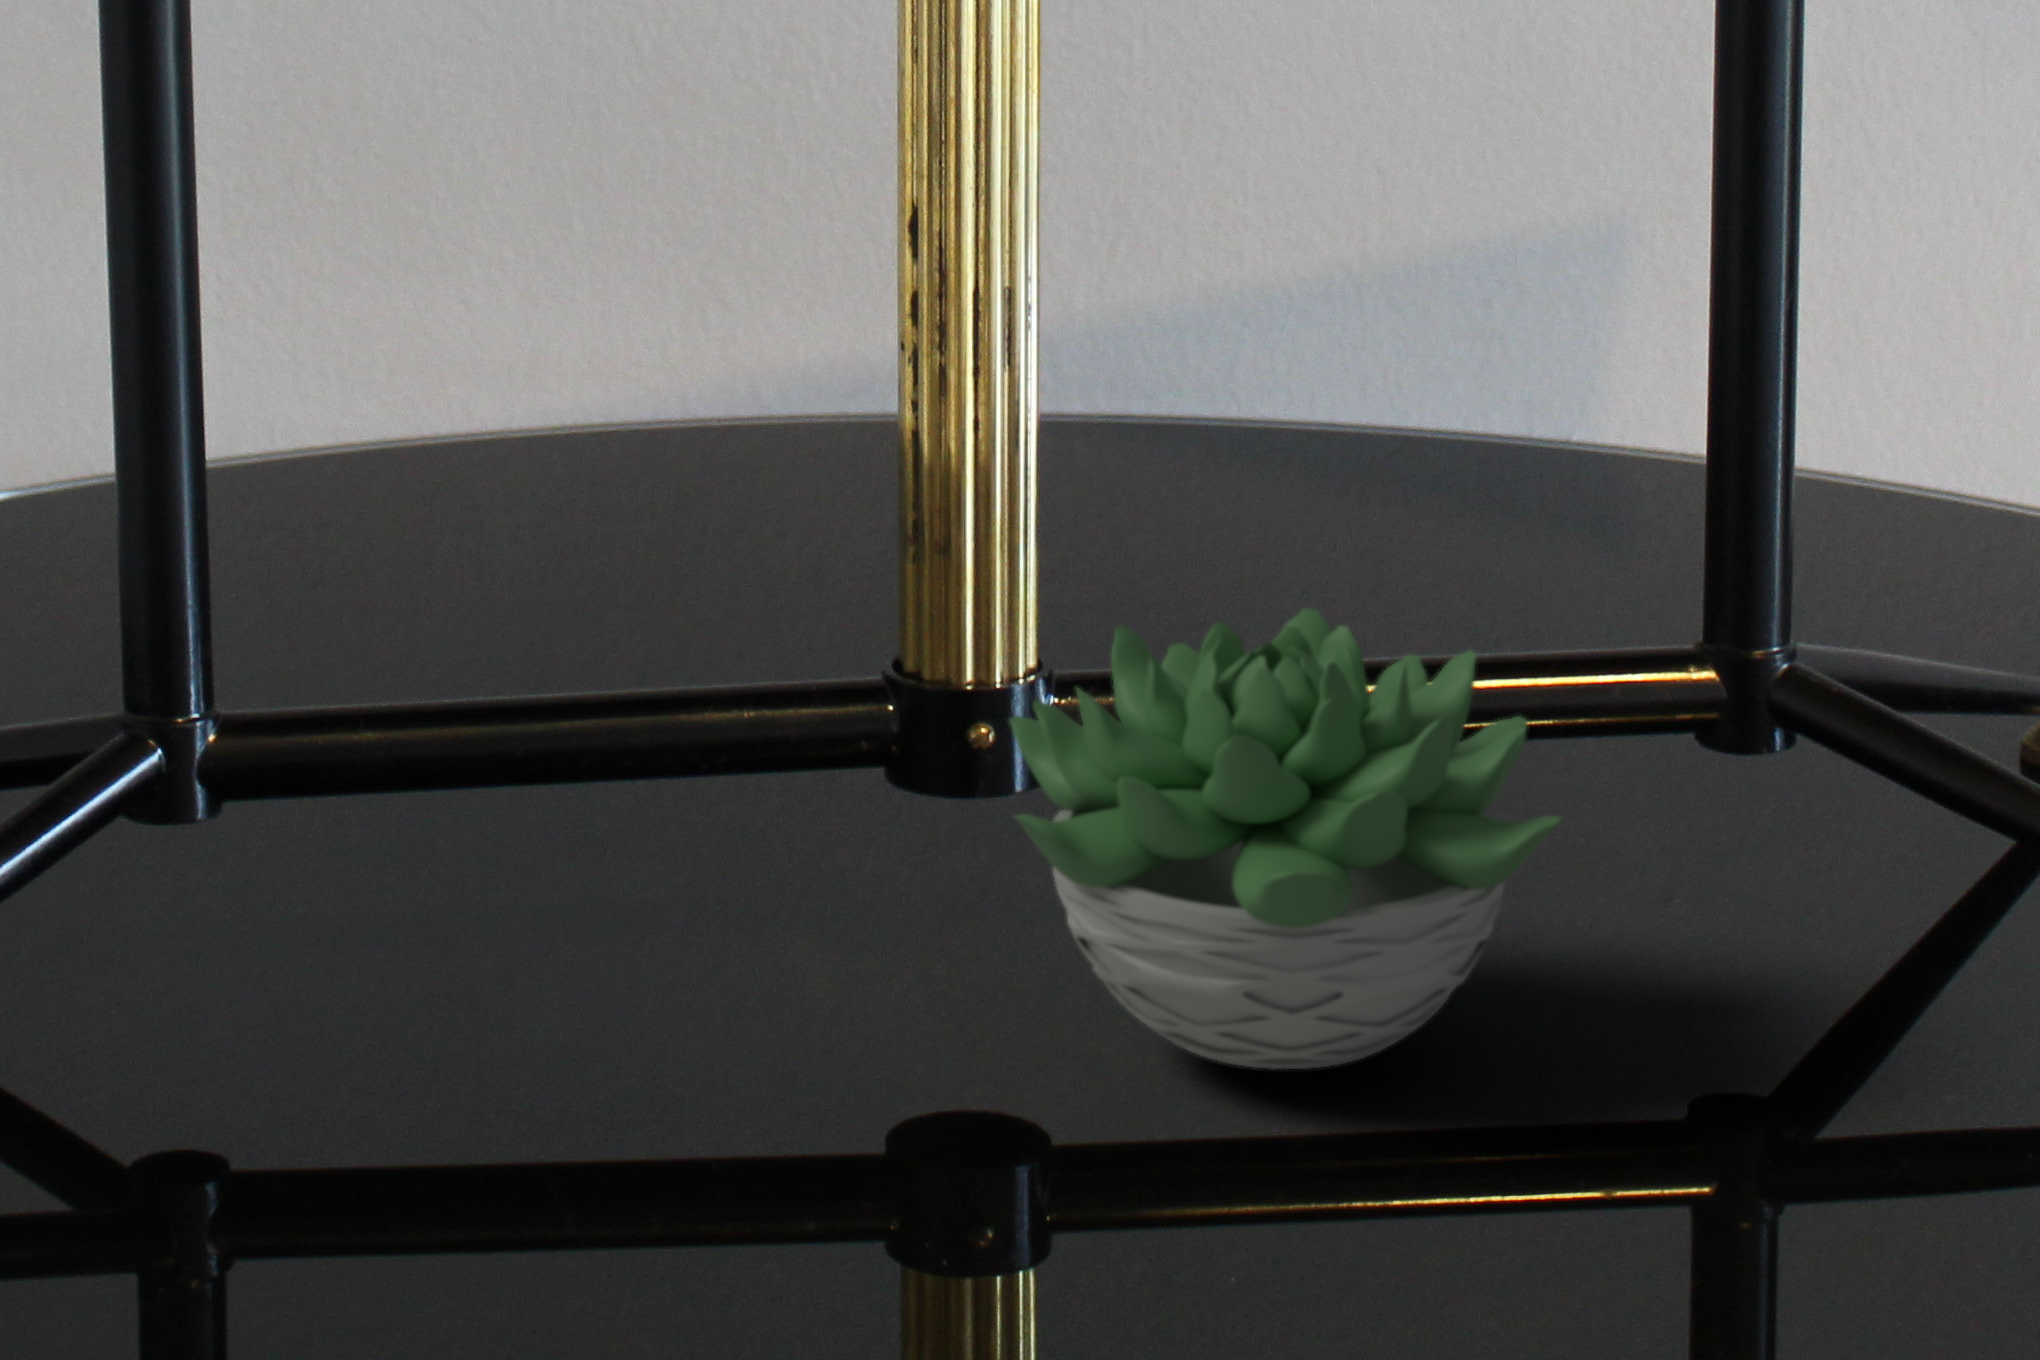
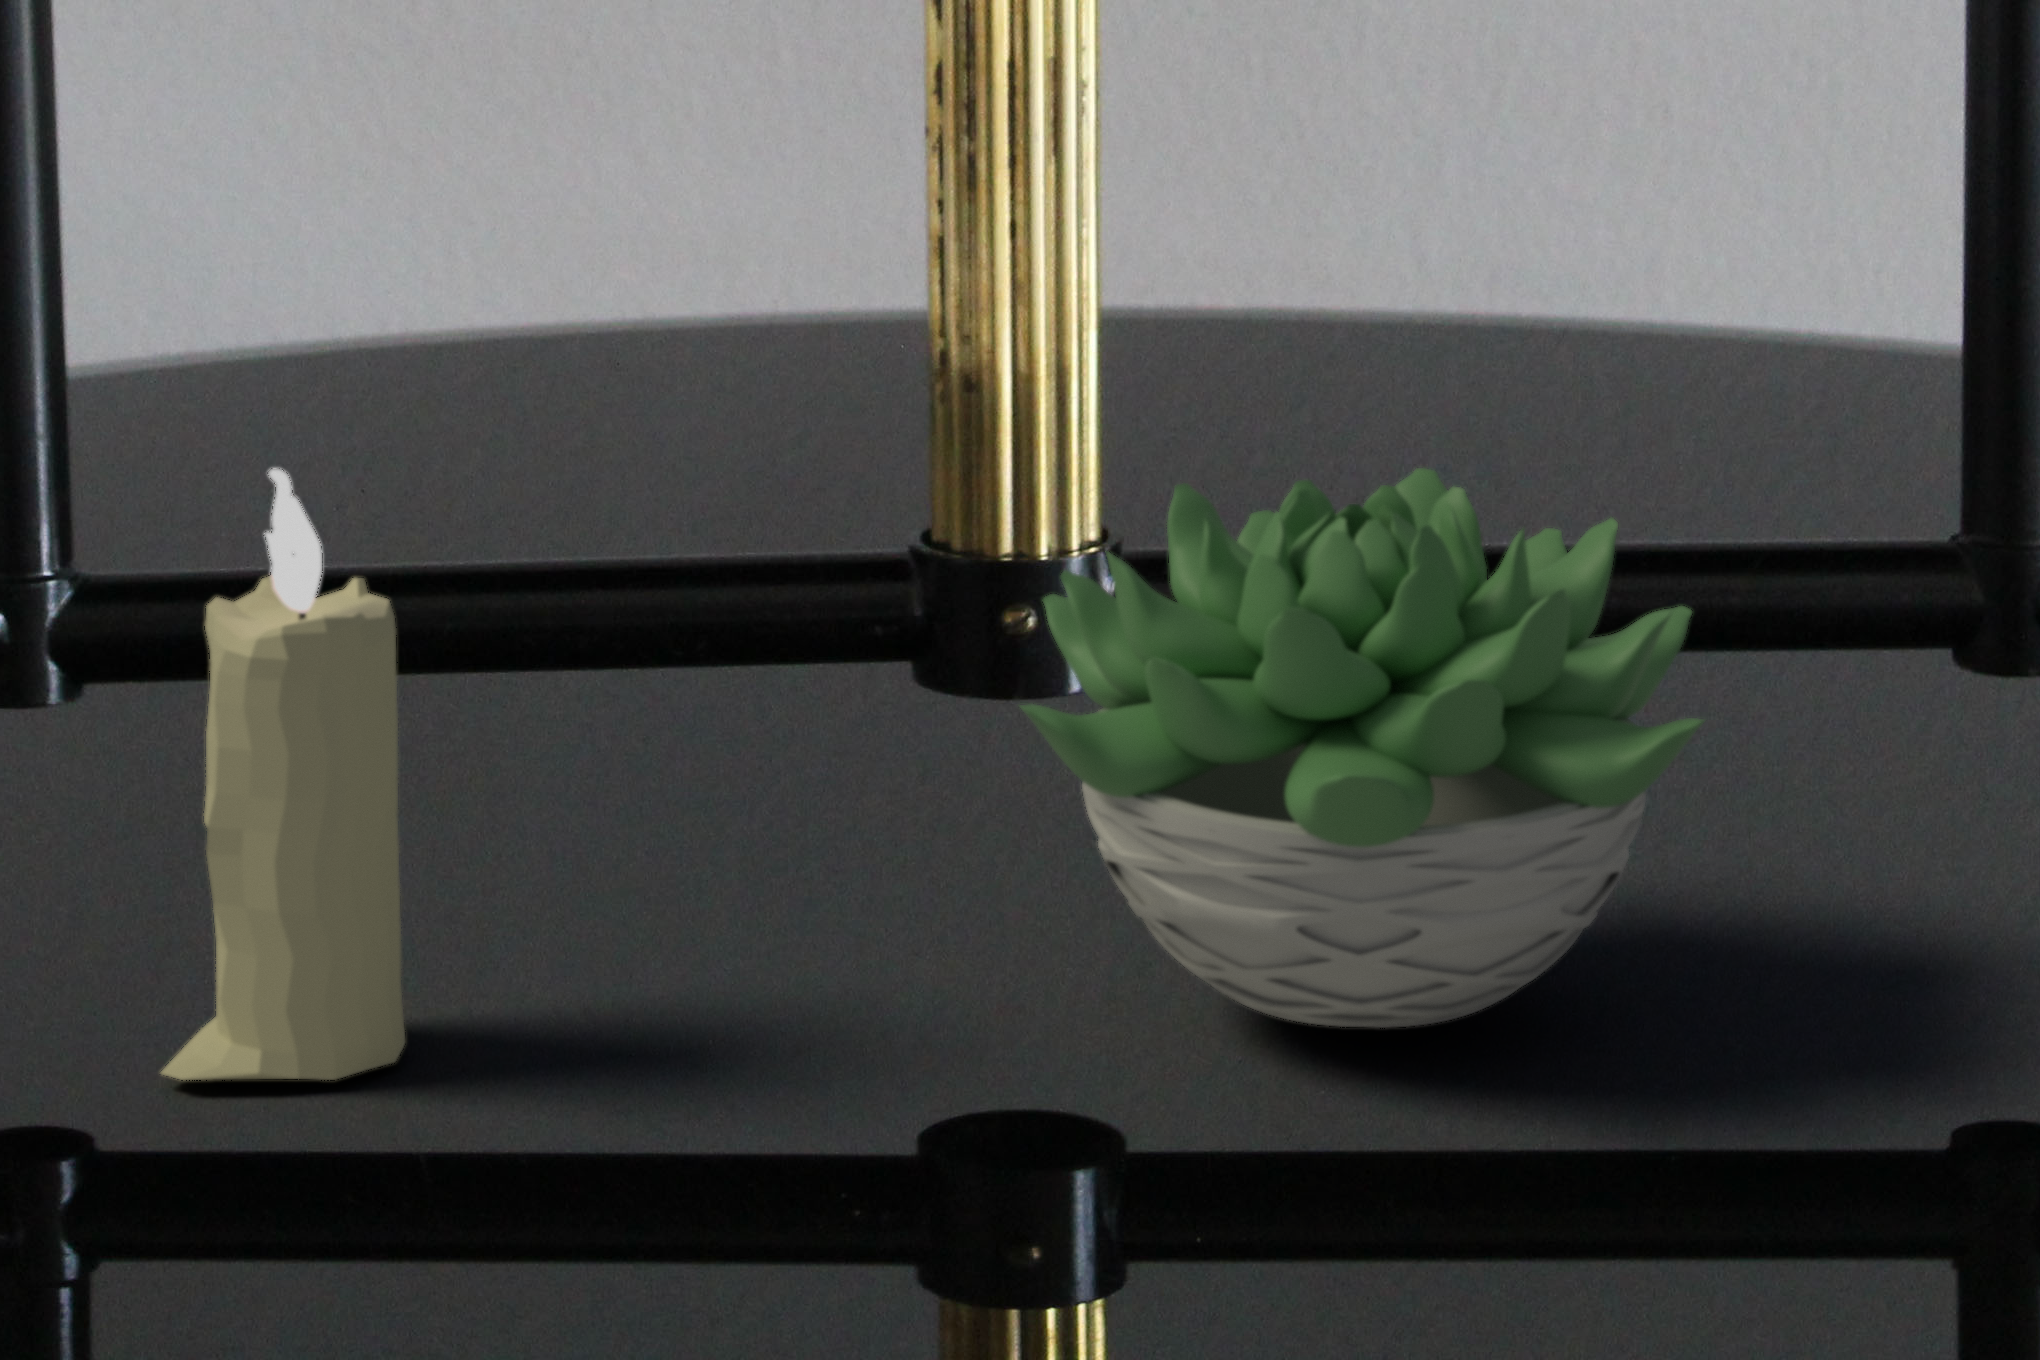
candle: none [321,636,516,1136] -> present [161,469,405,1080]

